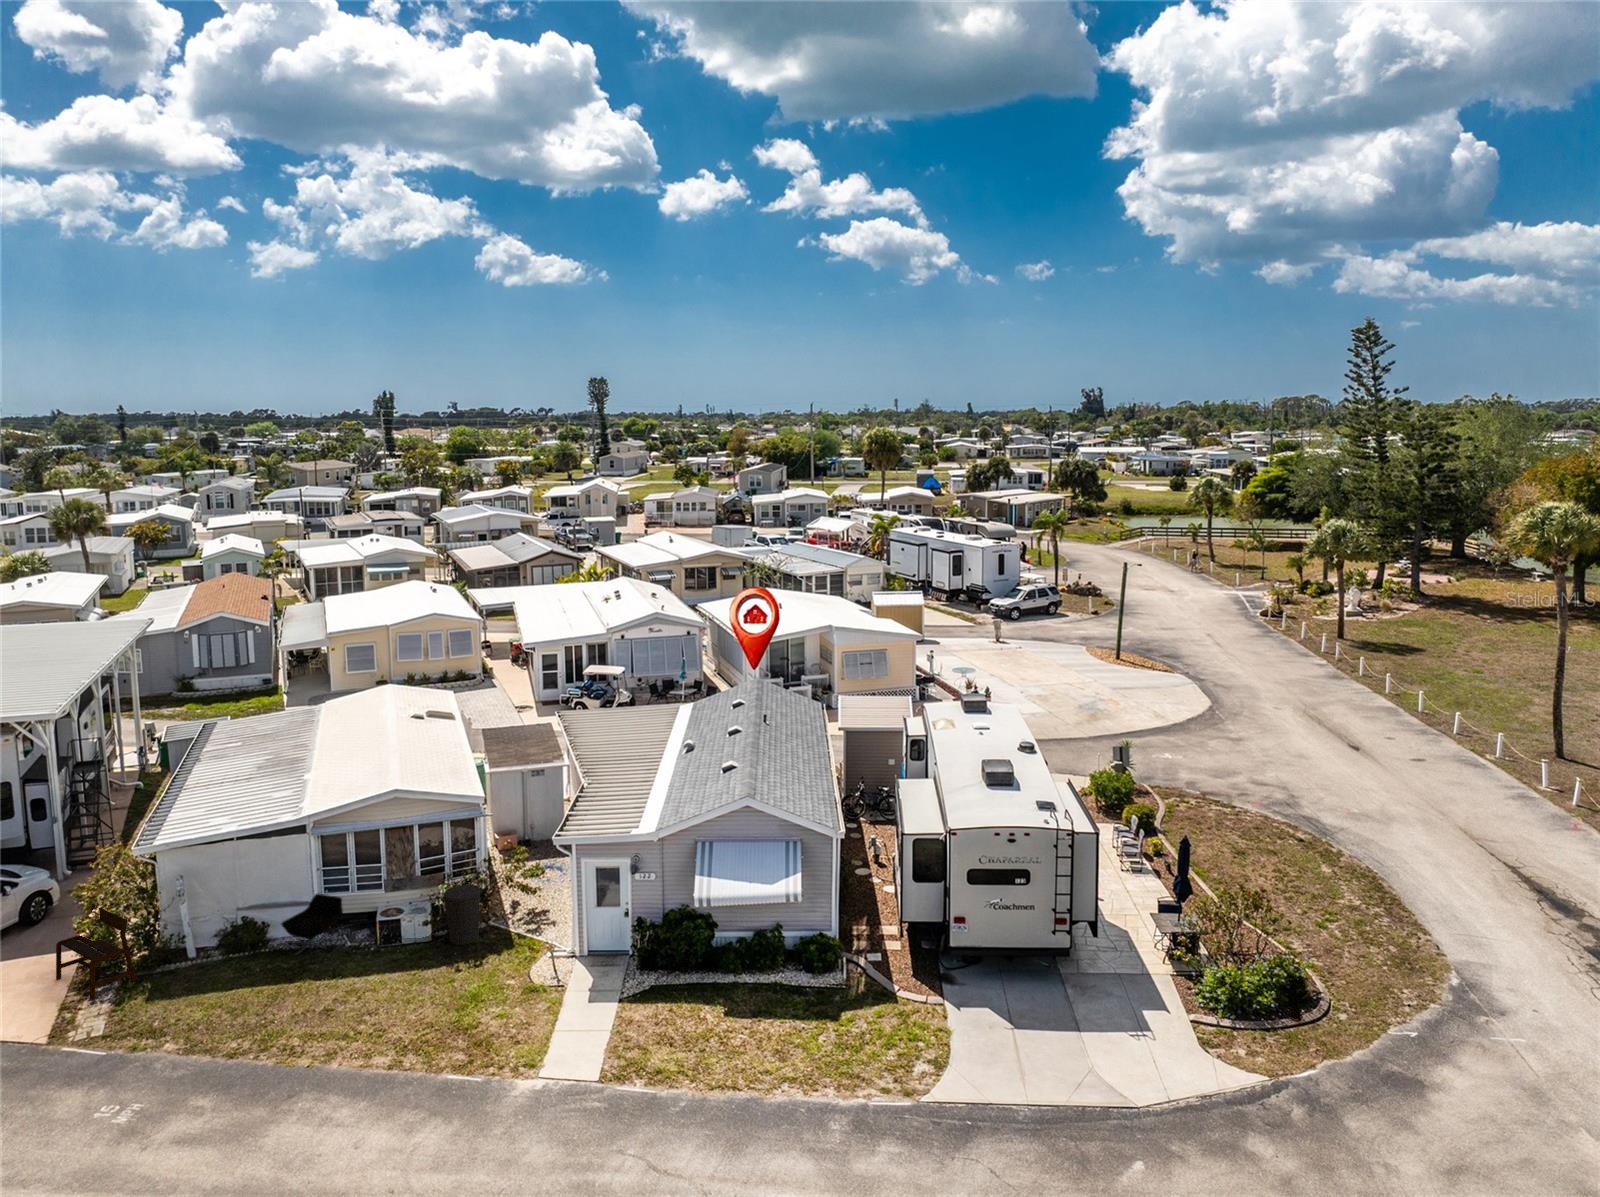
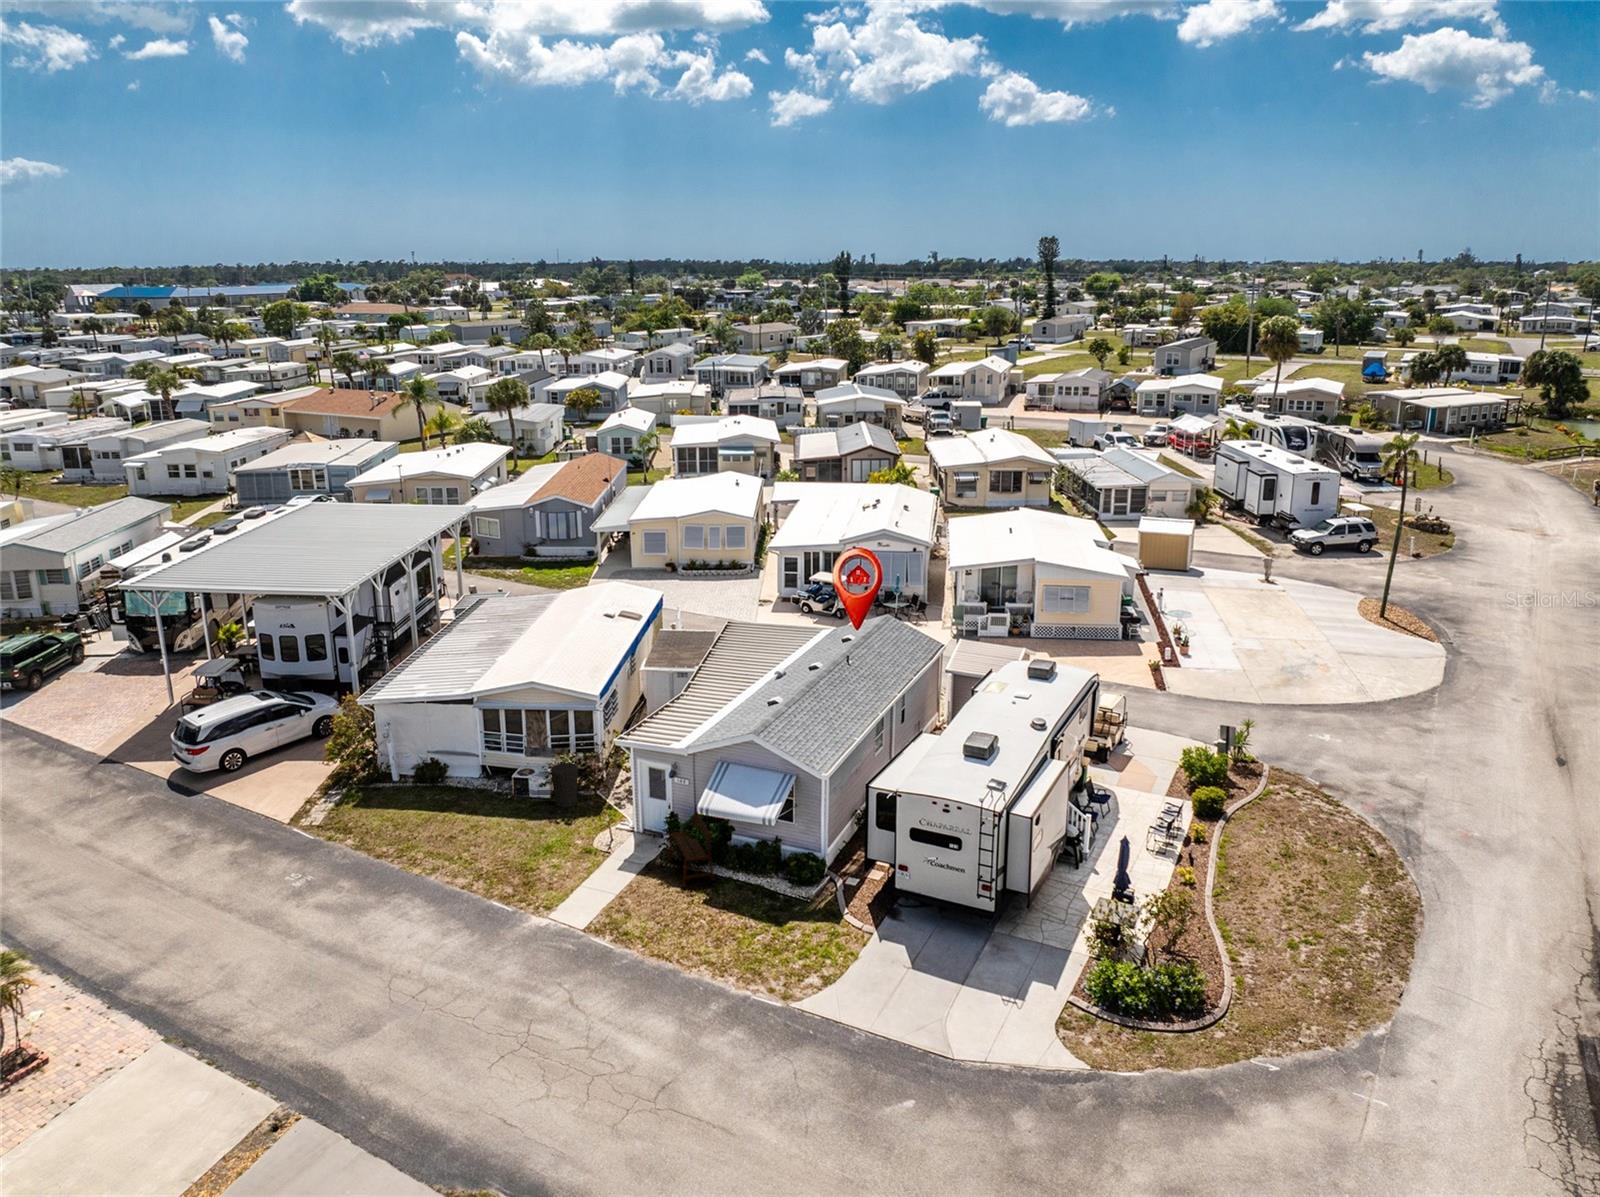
lounge chair: present [282,894,343,954] -> none [450,751,492,792]
bench: present [56,904,136,1000] -> present [668,811,714,887]
potted plant: present [1283,974,1310,1020] -> none [1158,983,1184,1025]

